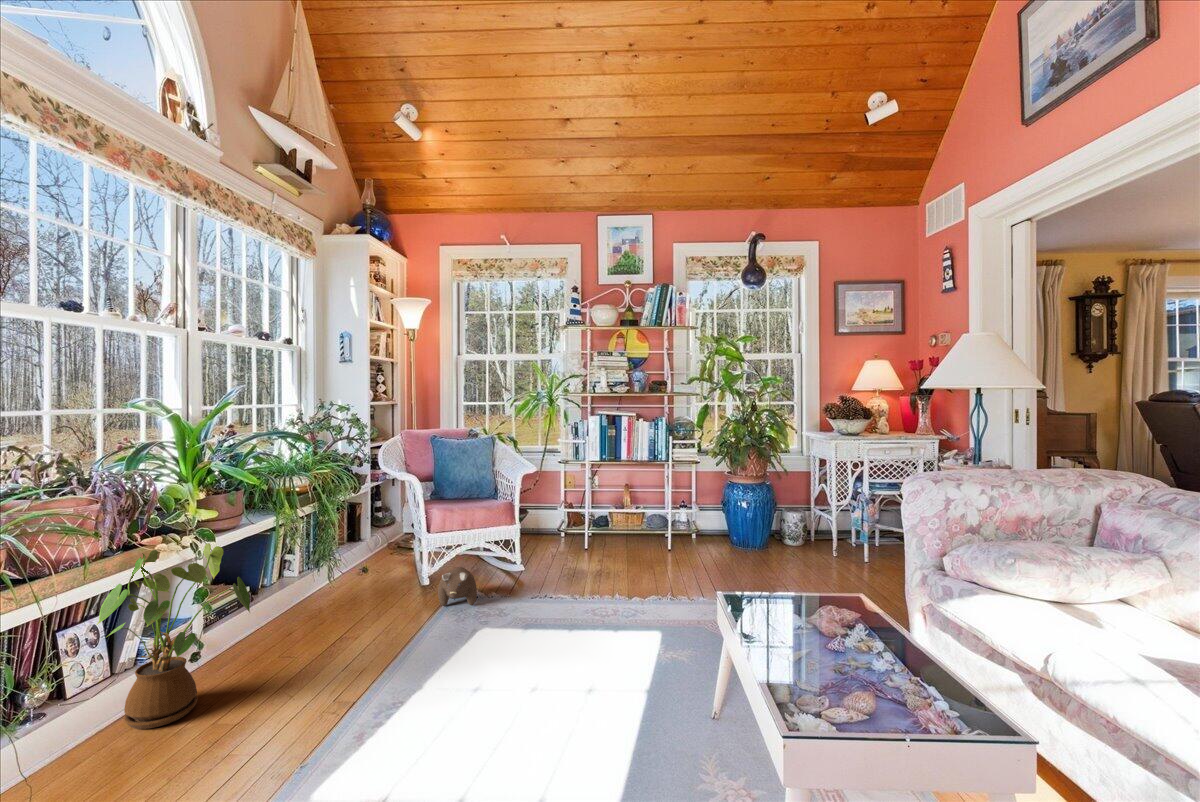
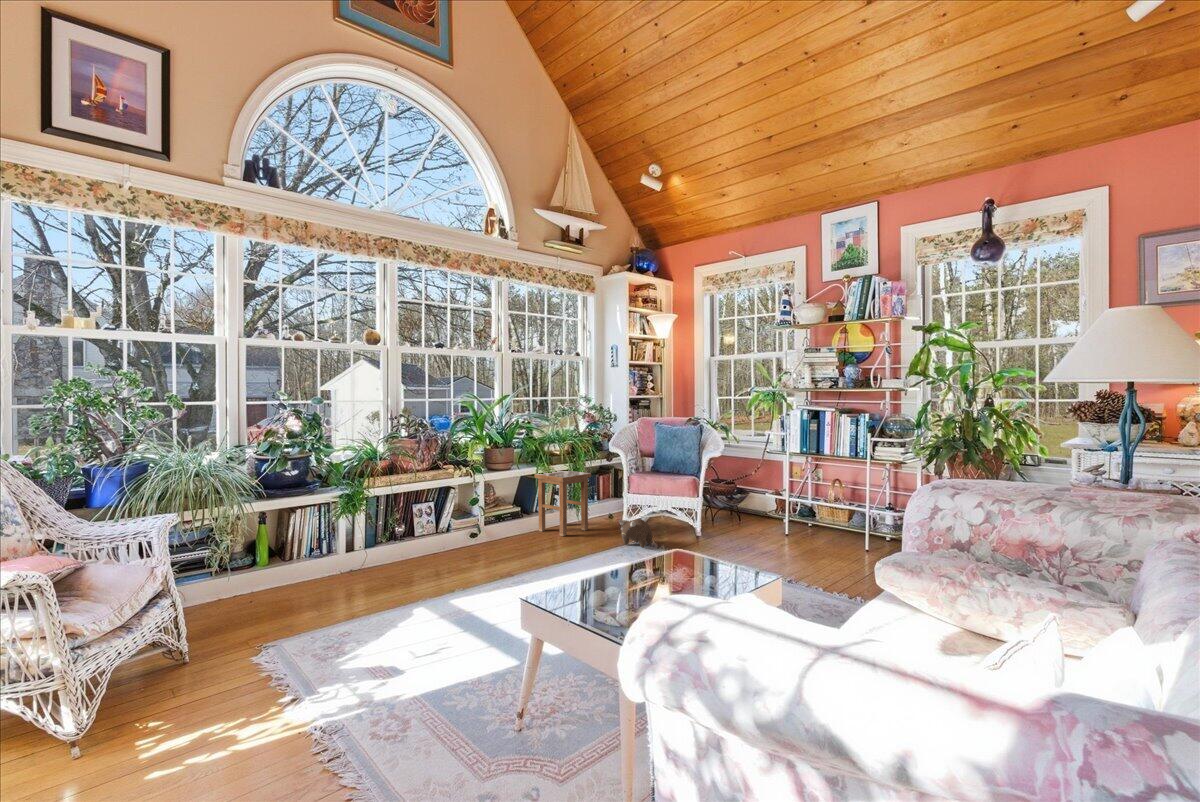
stool: none [274,514,364,616] -> present [535,471,591,536]
house plant: present [97,543,250,729] -> none [418,472,482,560]

